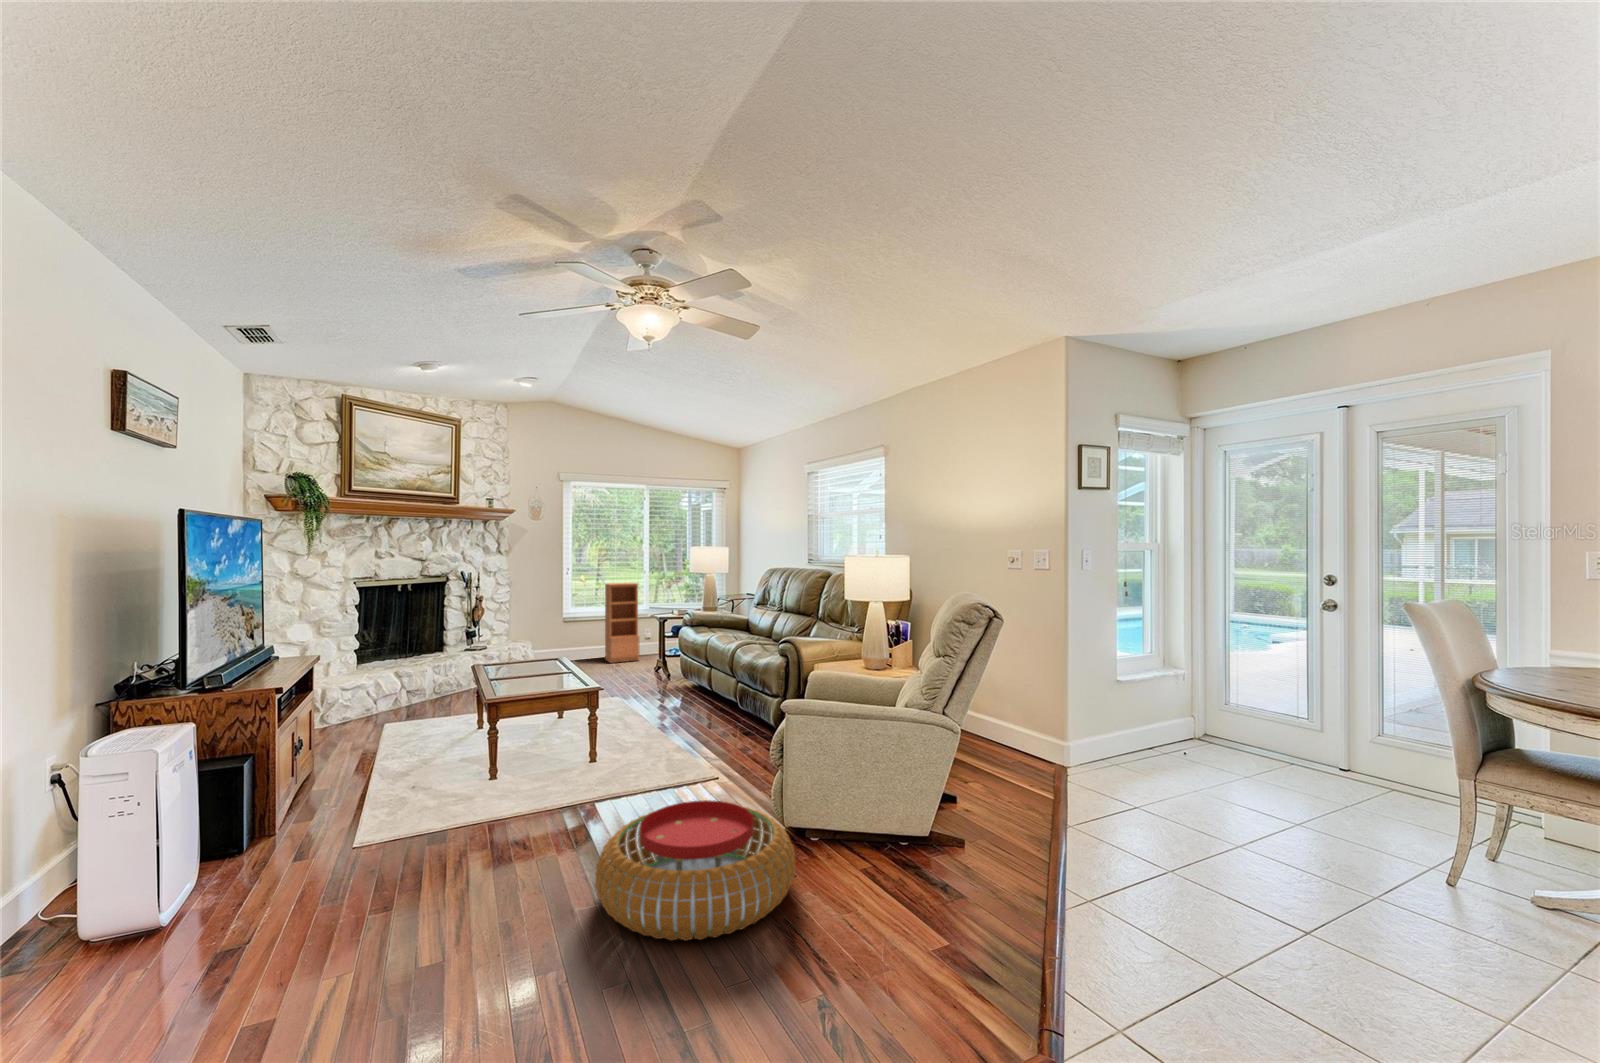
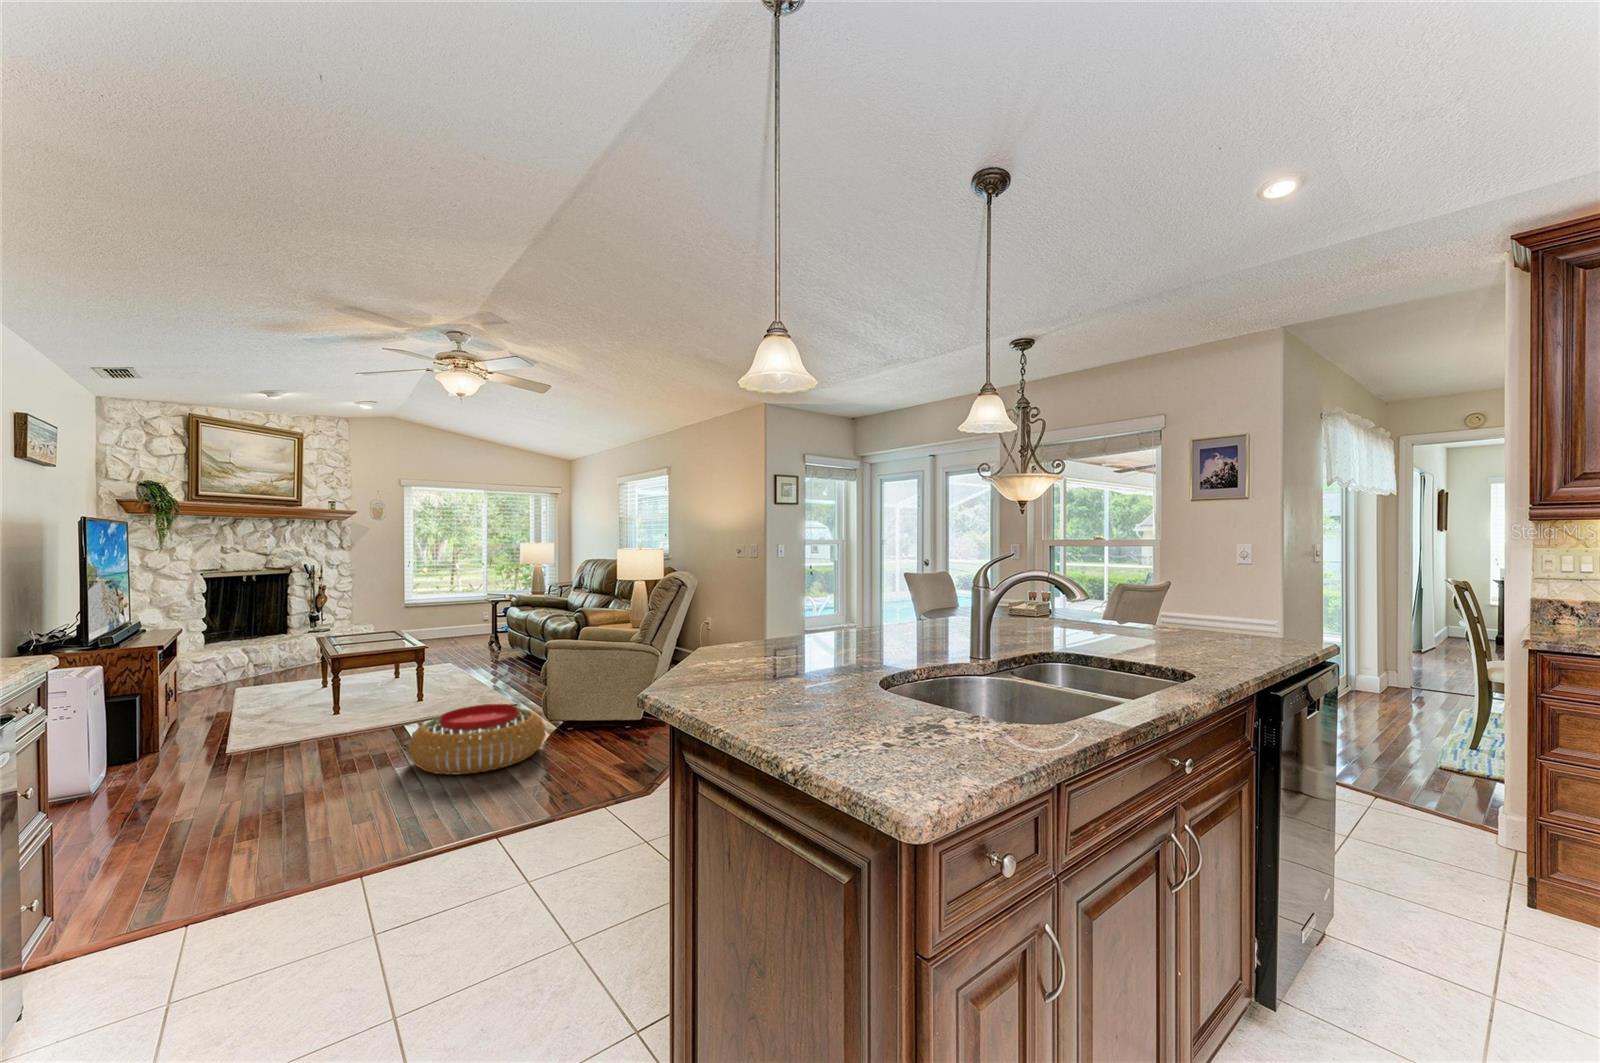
bookcase: present [605,583,639,663] -> none [442,574,474,642]

